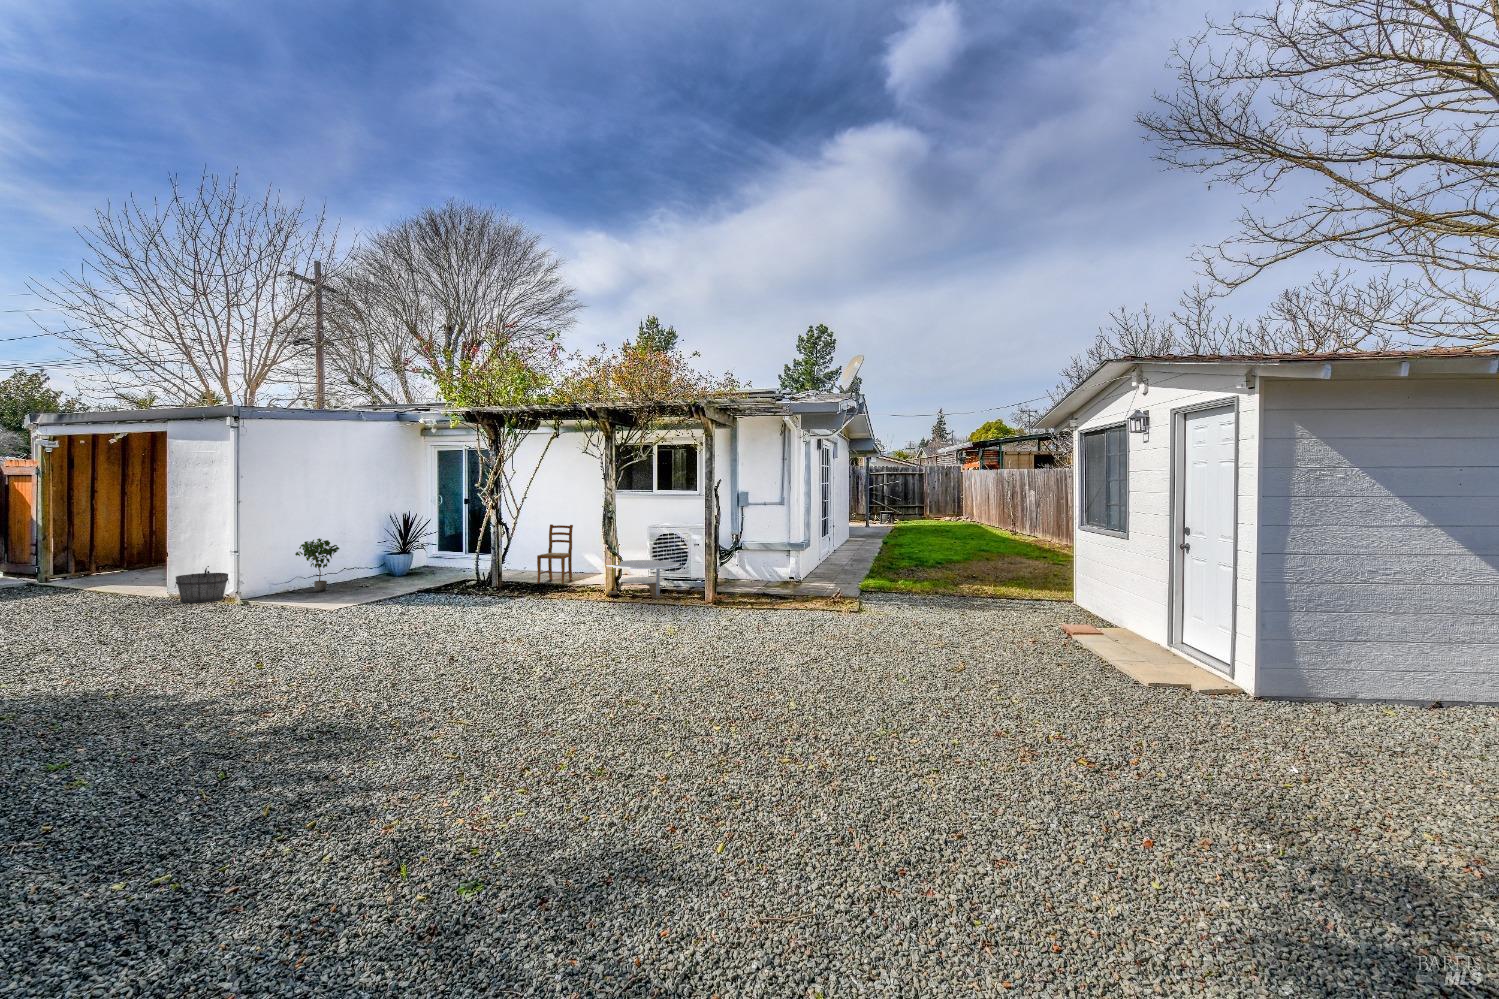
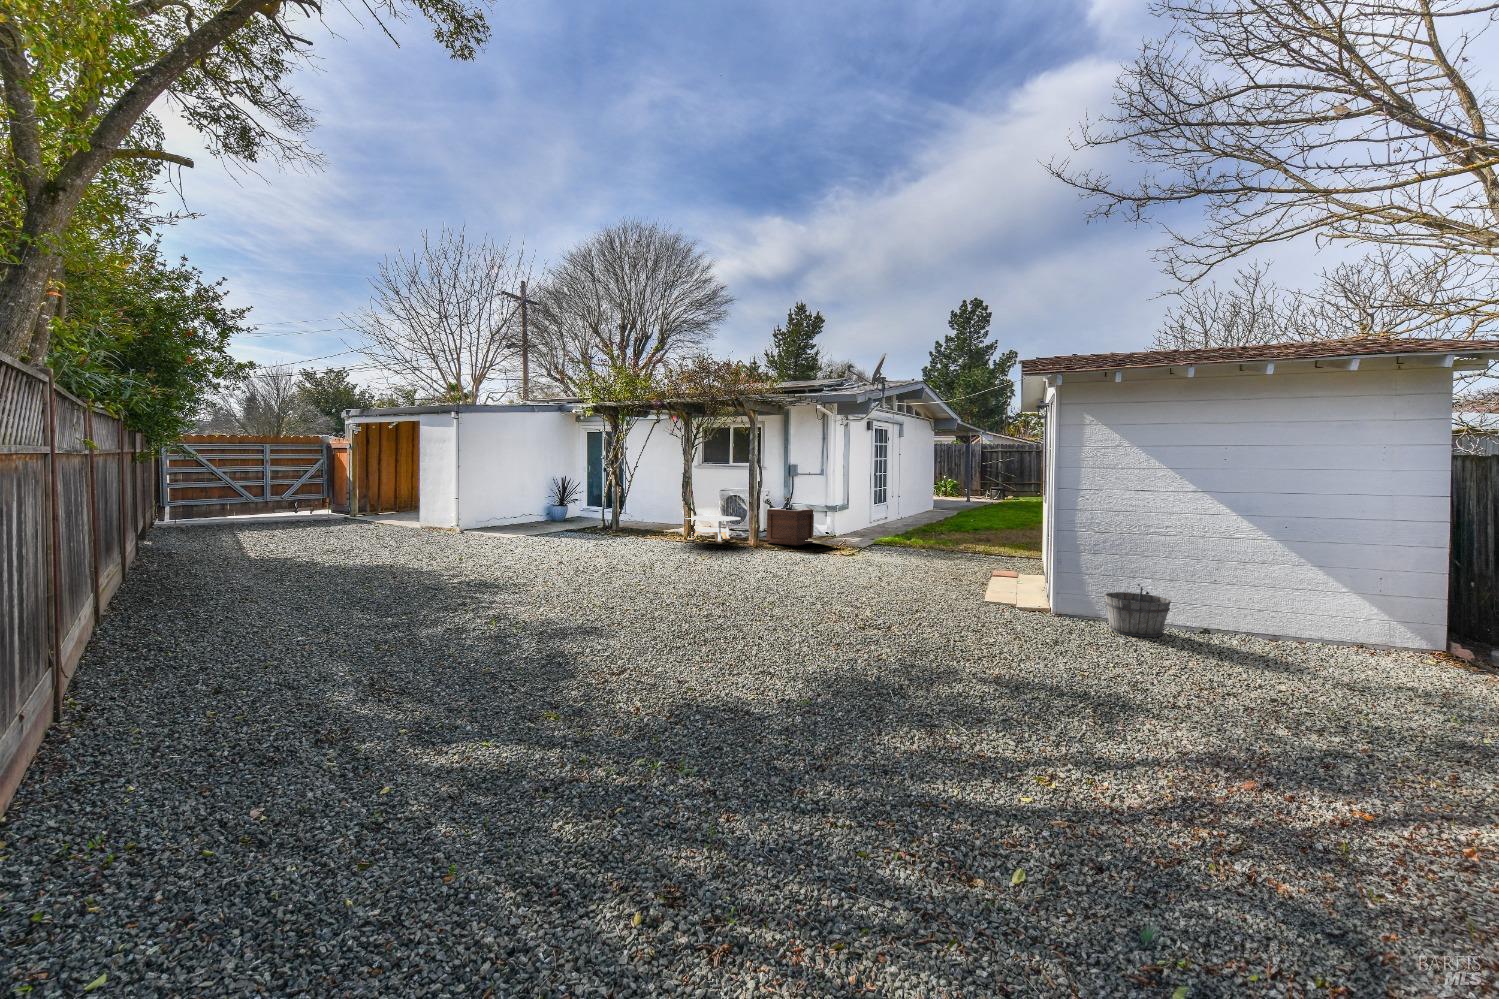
chair: present [537,524,573,584] -> none [645,488,673,533]
potted plant: present [295,538,339,592] -> none [487,494,514,530]
wooden crate: none [715,547,769,596] -> present [766,508,814,546]
wooden bucket: present [175,566,229,603] -> present [1105,584,1171,637]

